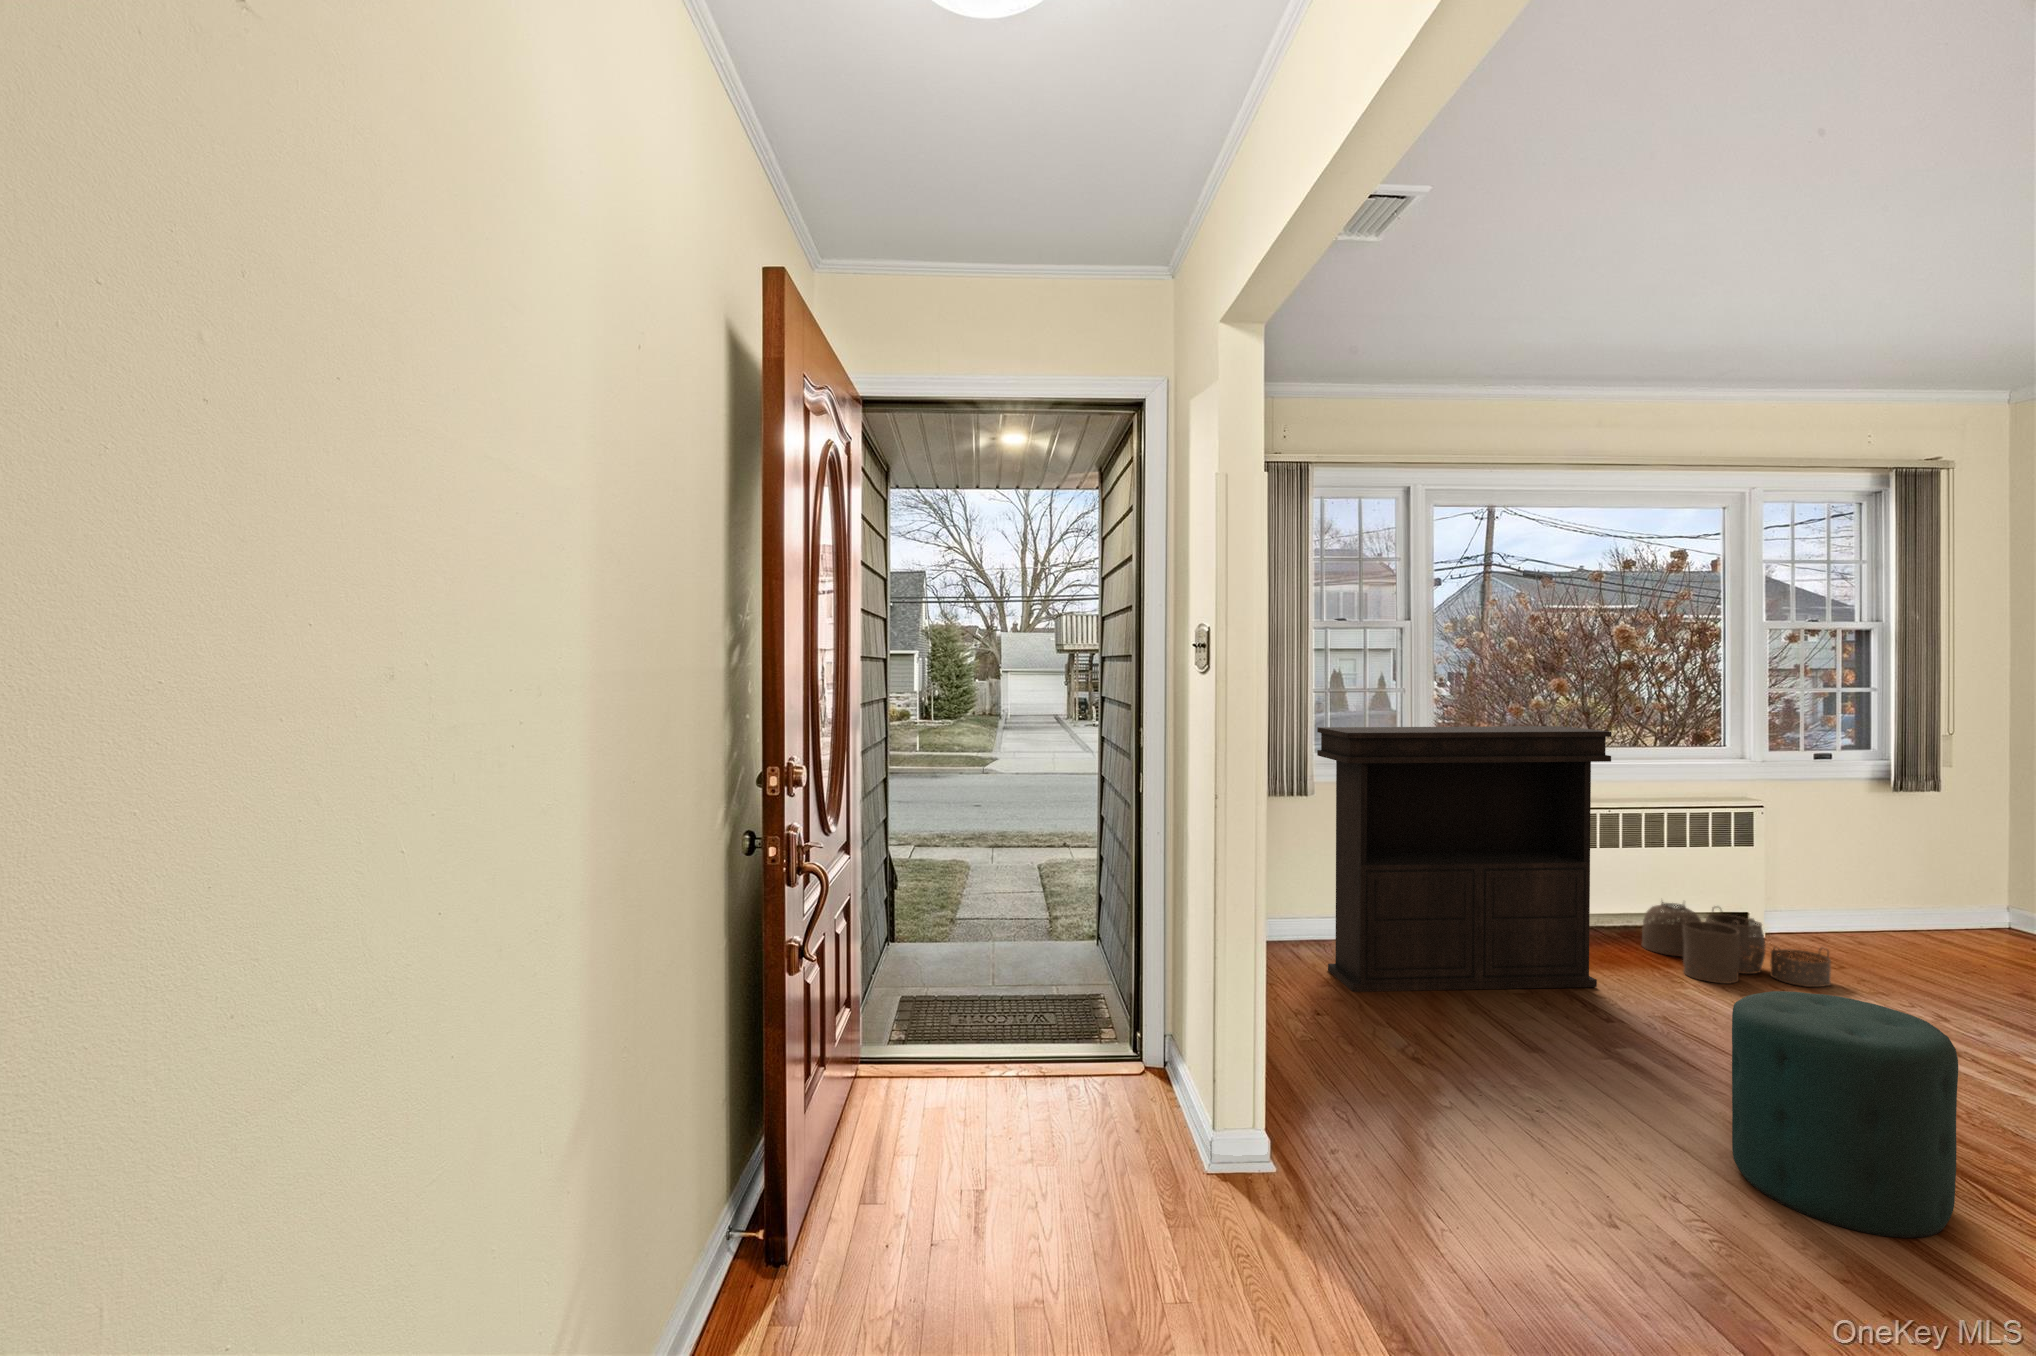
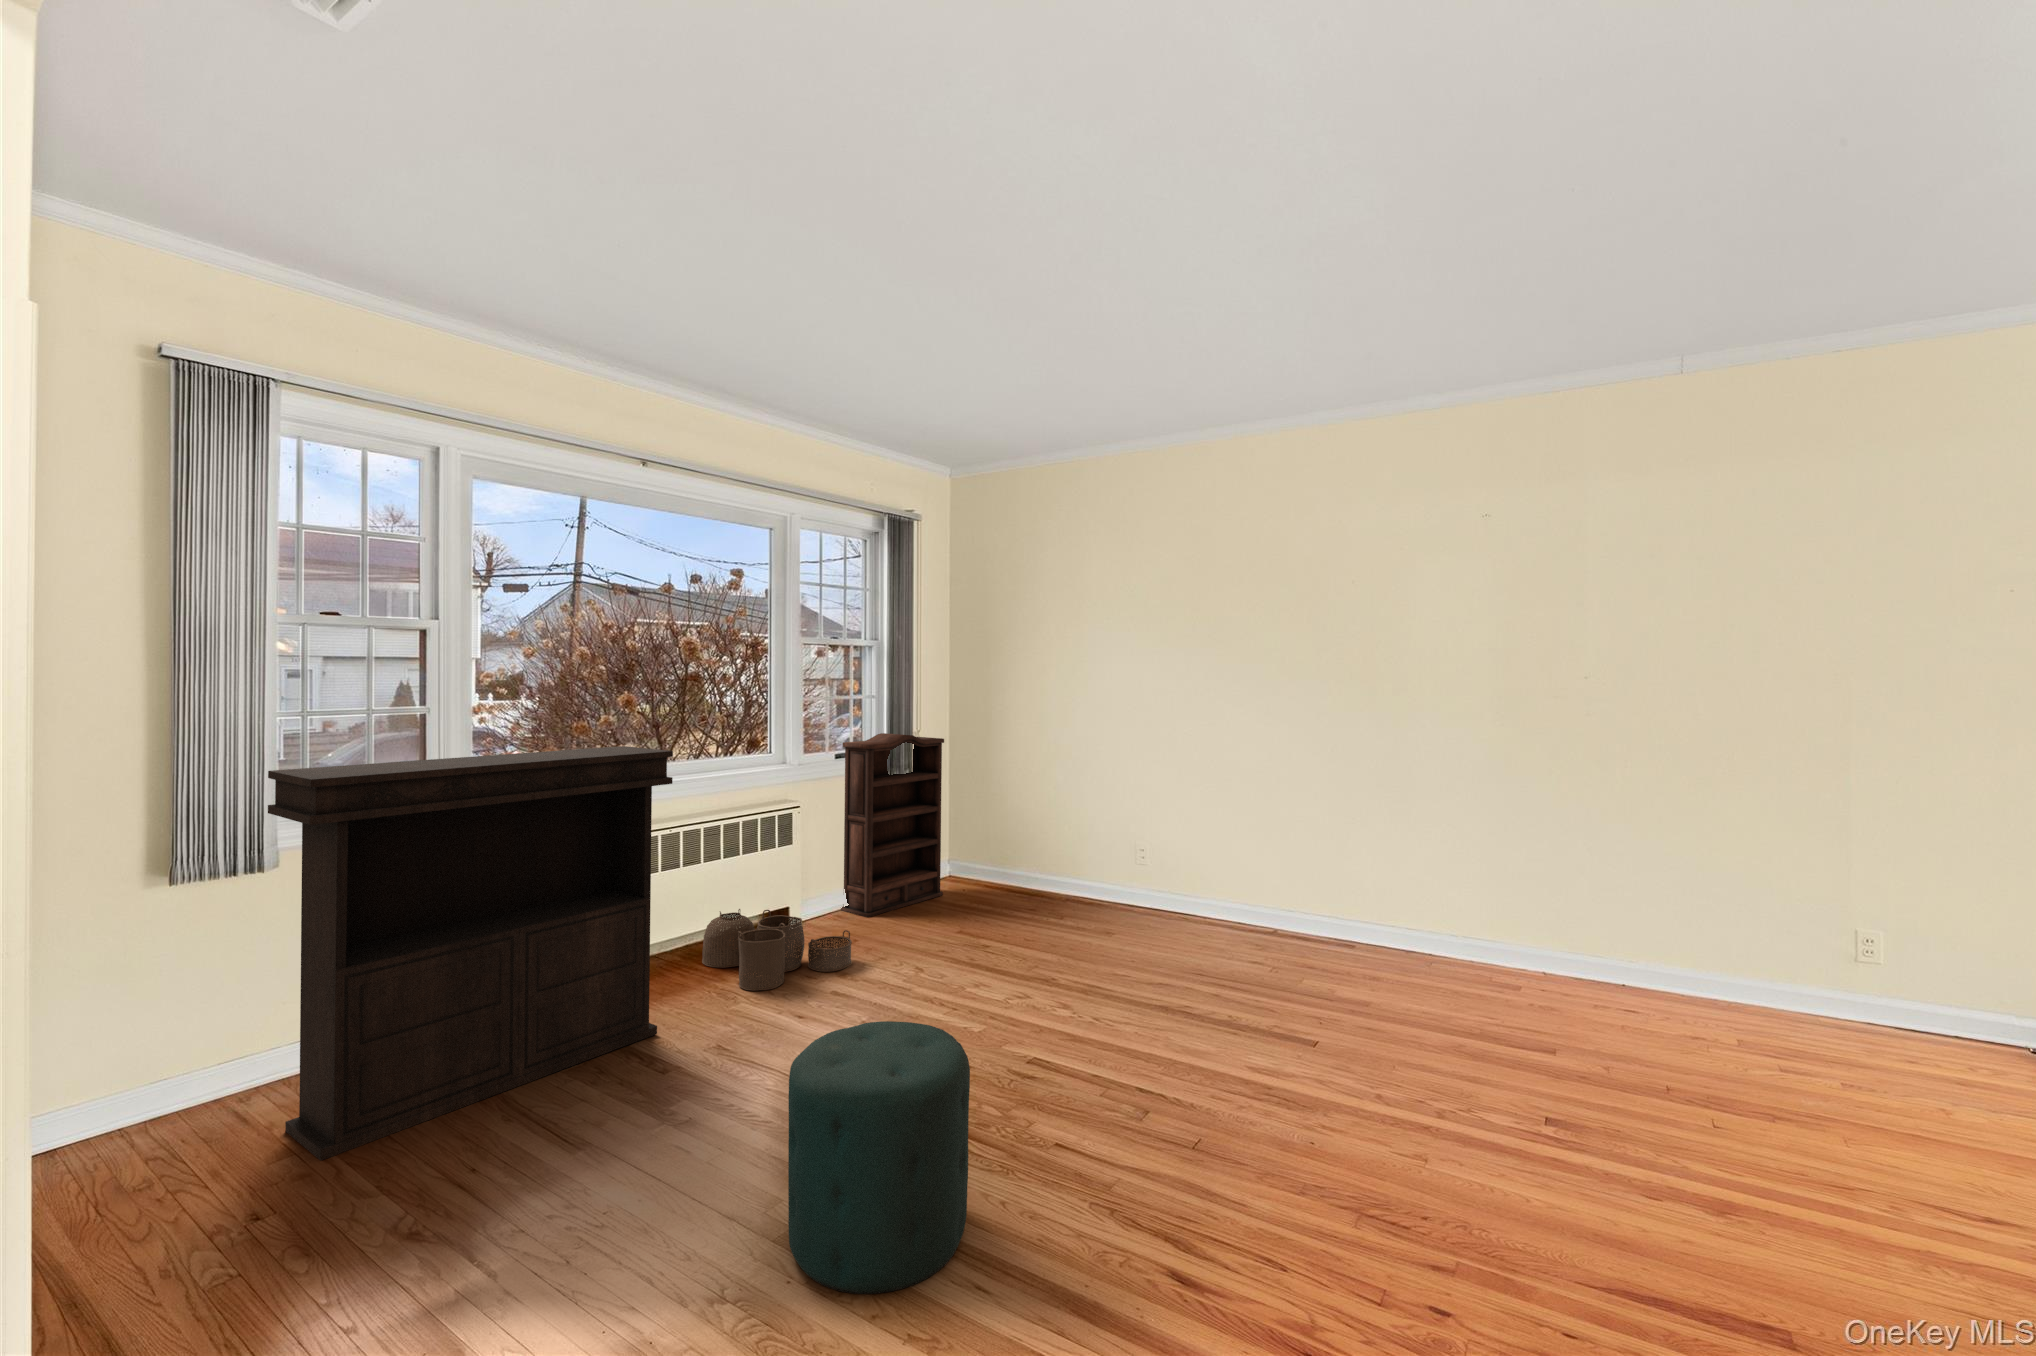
bookshelf: none [1822,733,1997,949] -> present [841,733,944,917]

